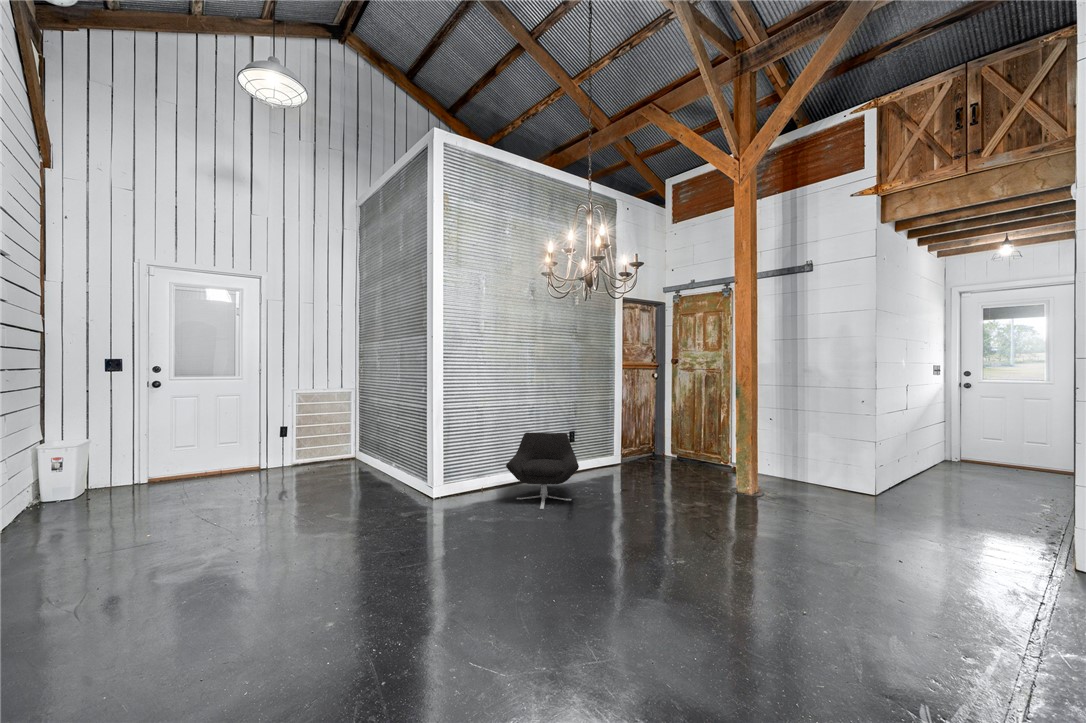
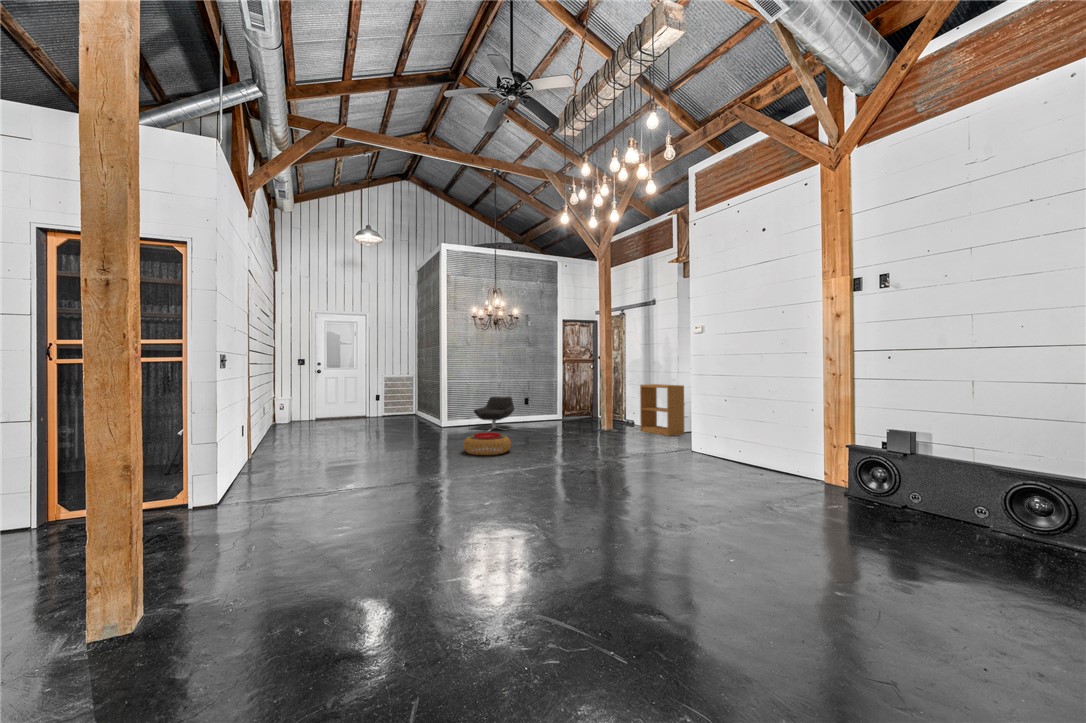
bookshelf: none [804,407,895,507] -> present [640,384,684,436]
pouf: none [598,560,735,657] -> present [463,432,511,455]

